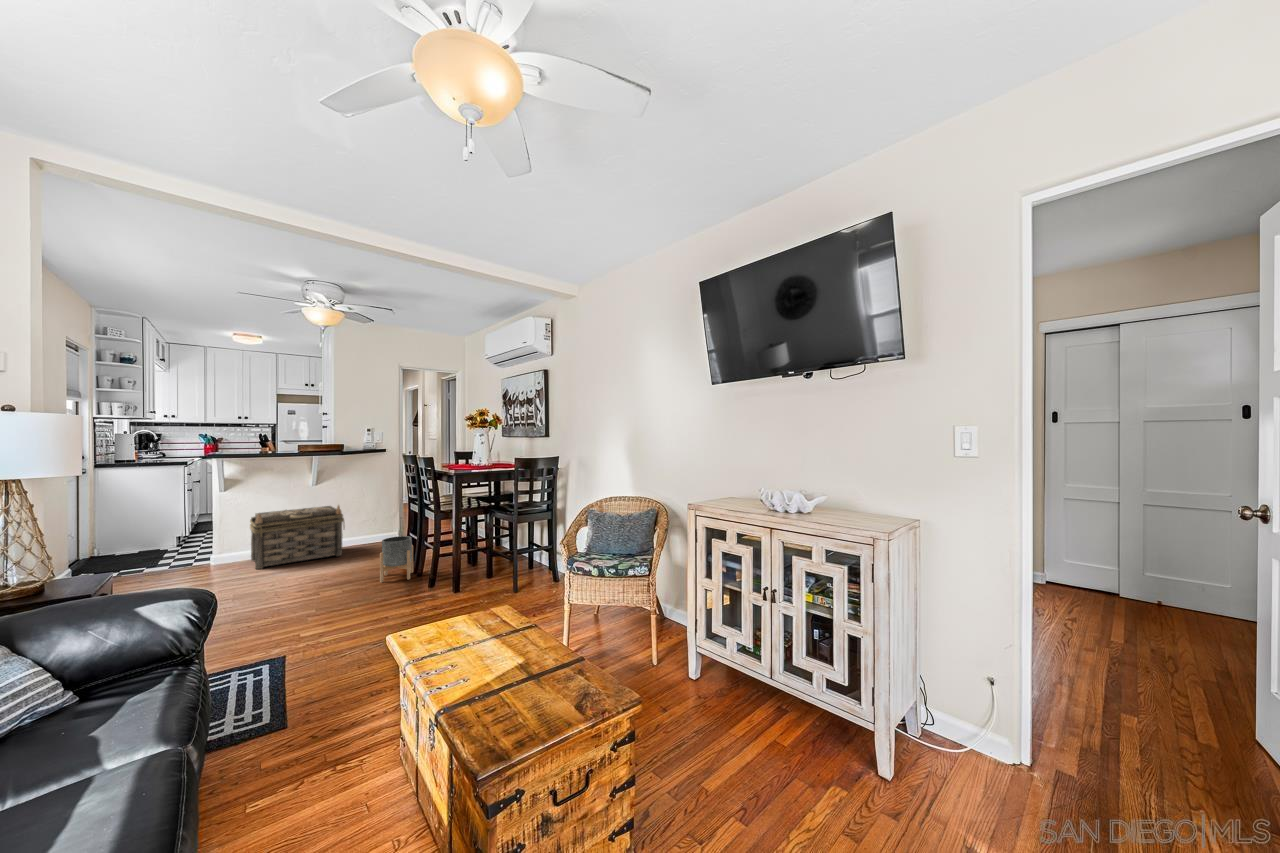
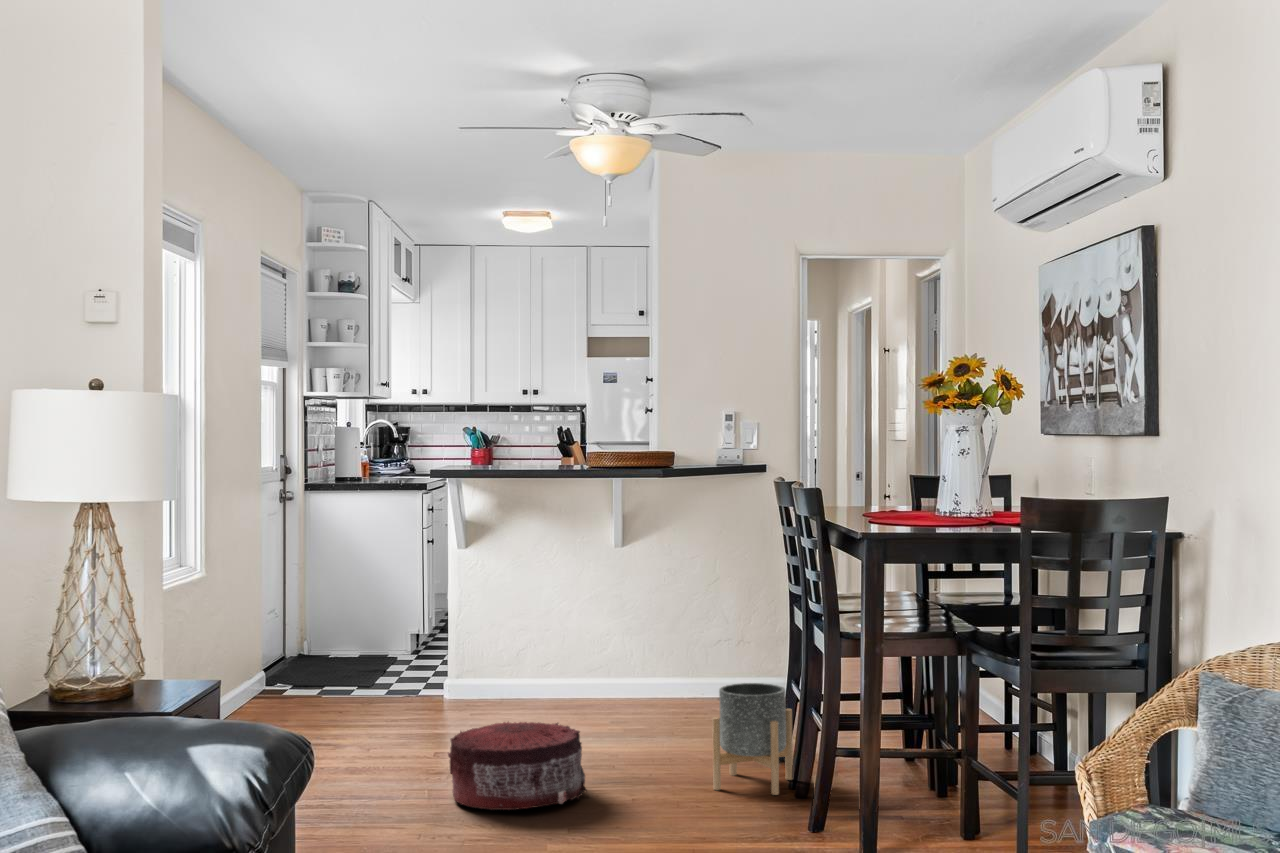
basket: present [250,505,345,569] -> none [502,592,672,718]
pouf: none [240,566,320,613] -> present [448,722,587,810]

